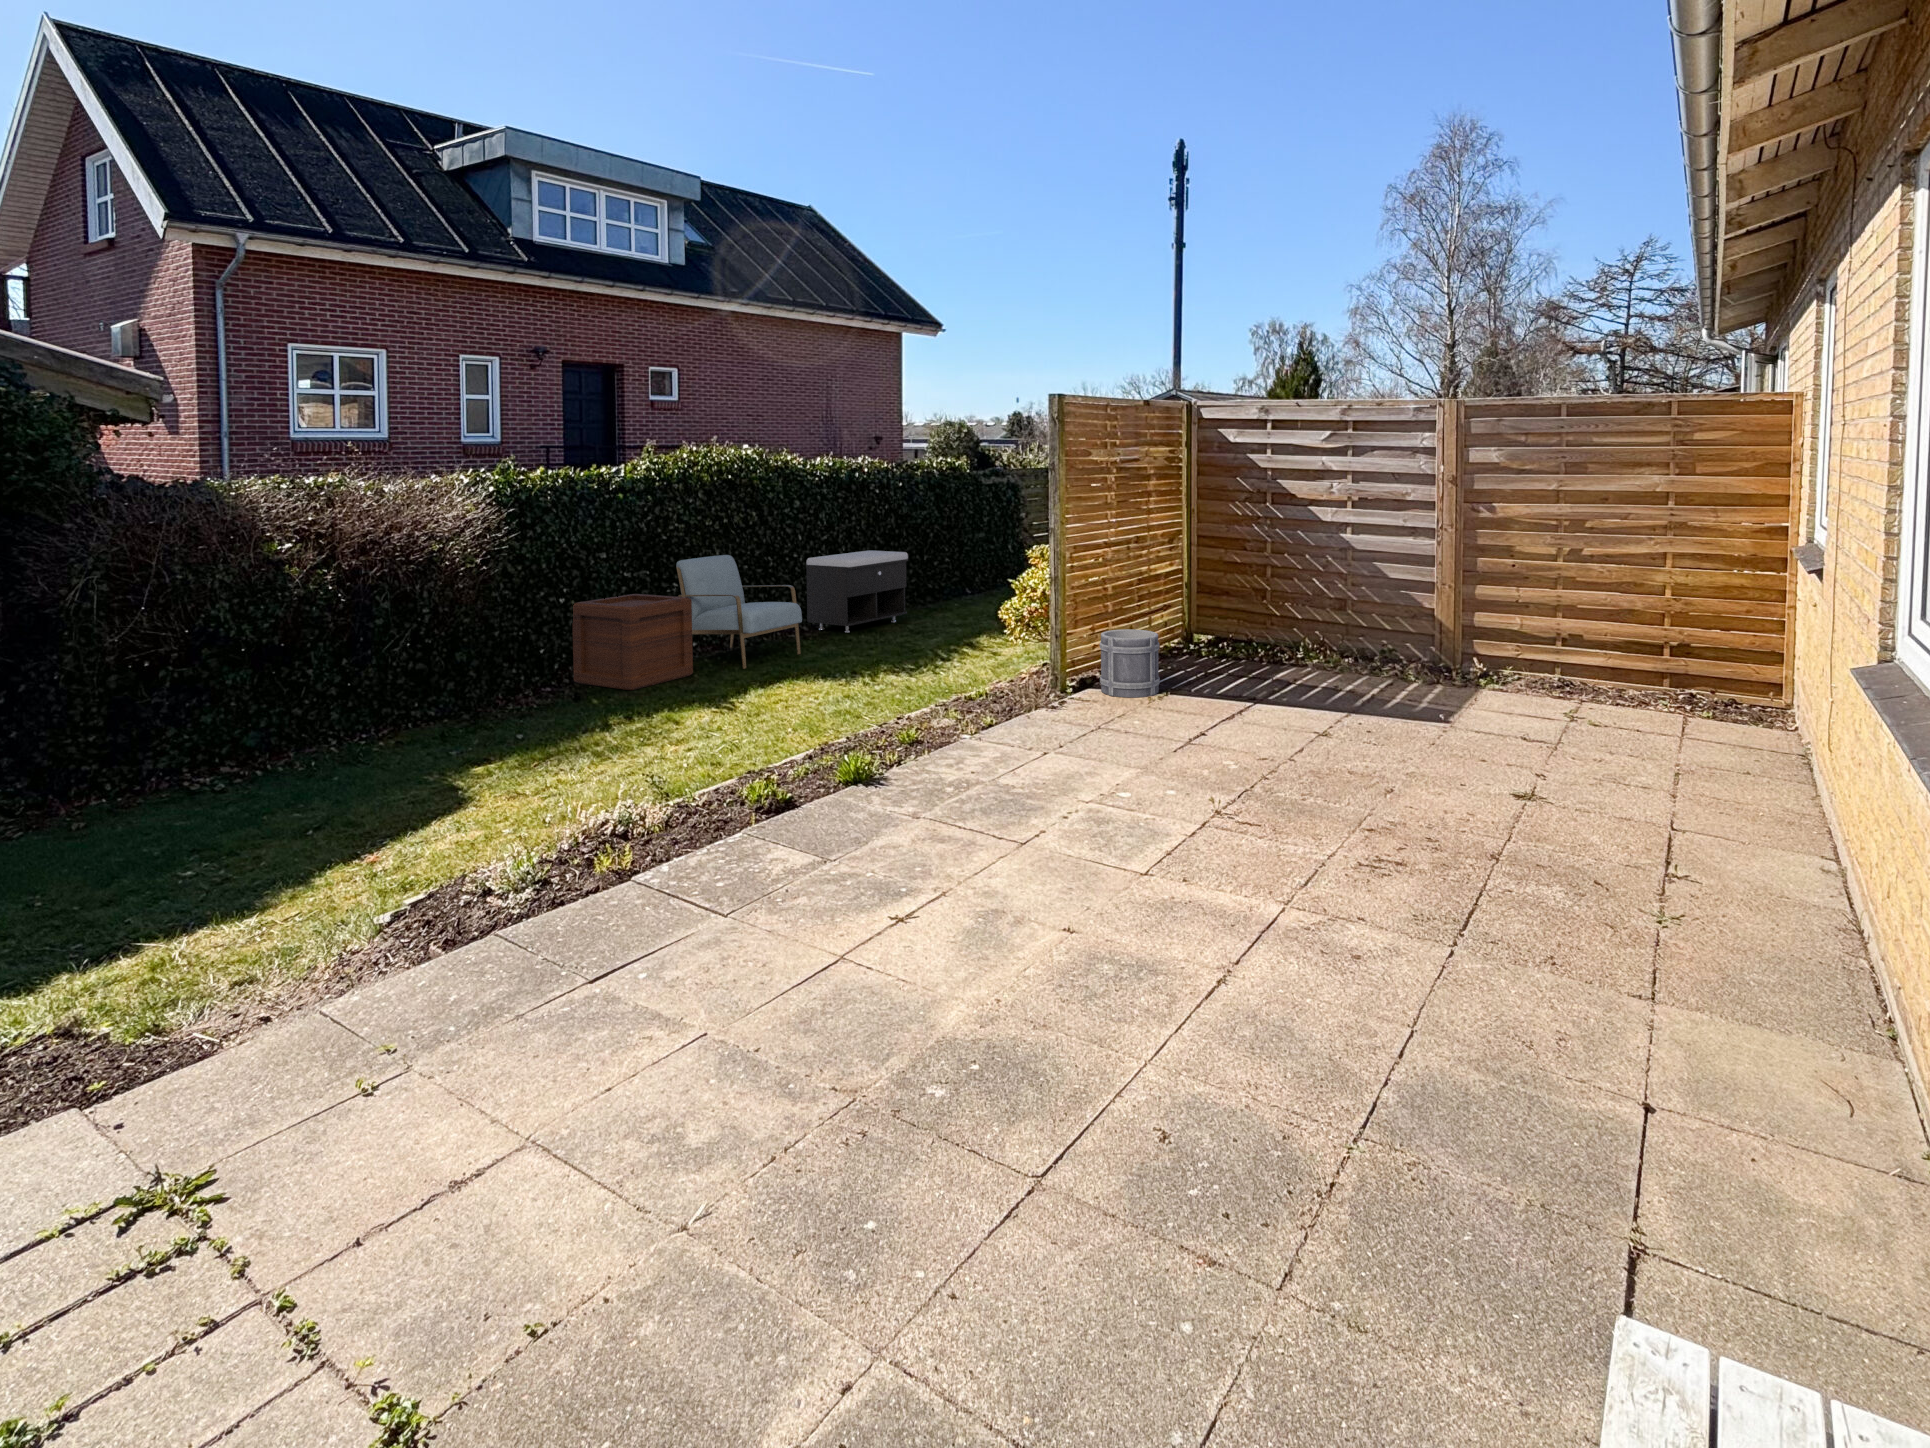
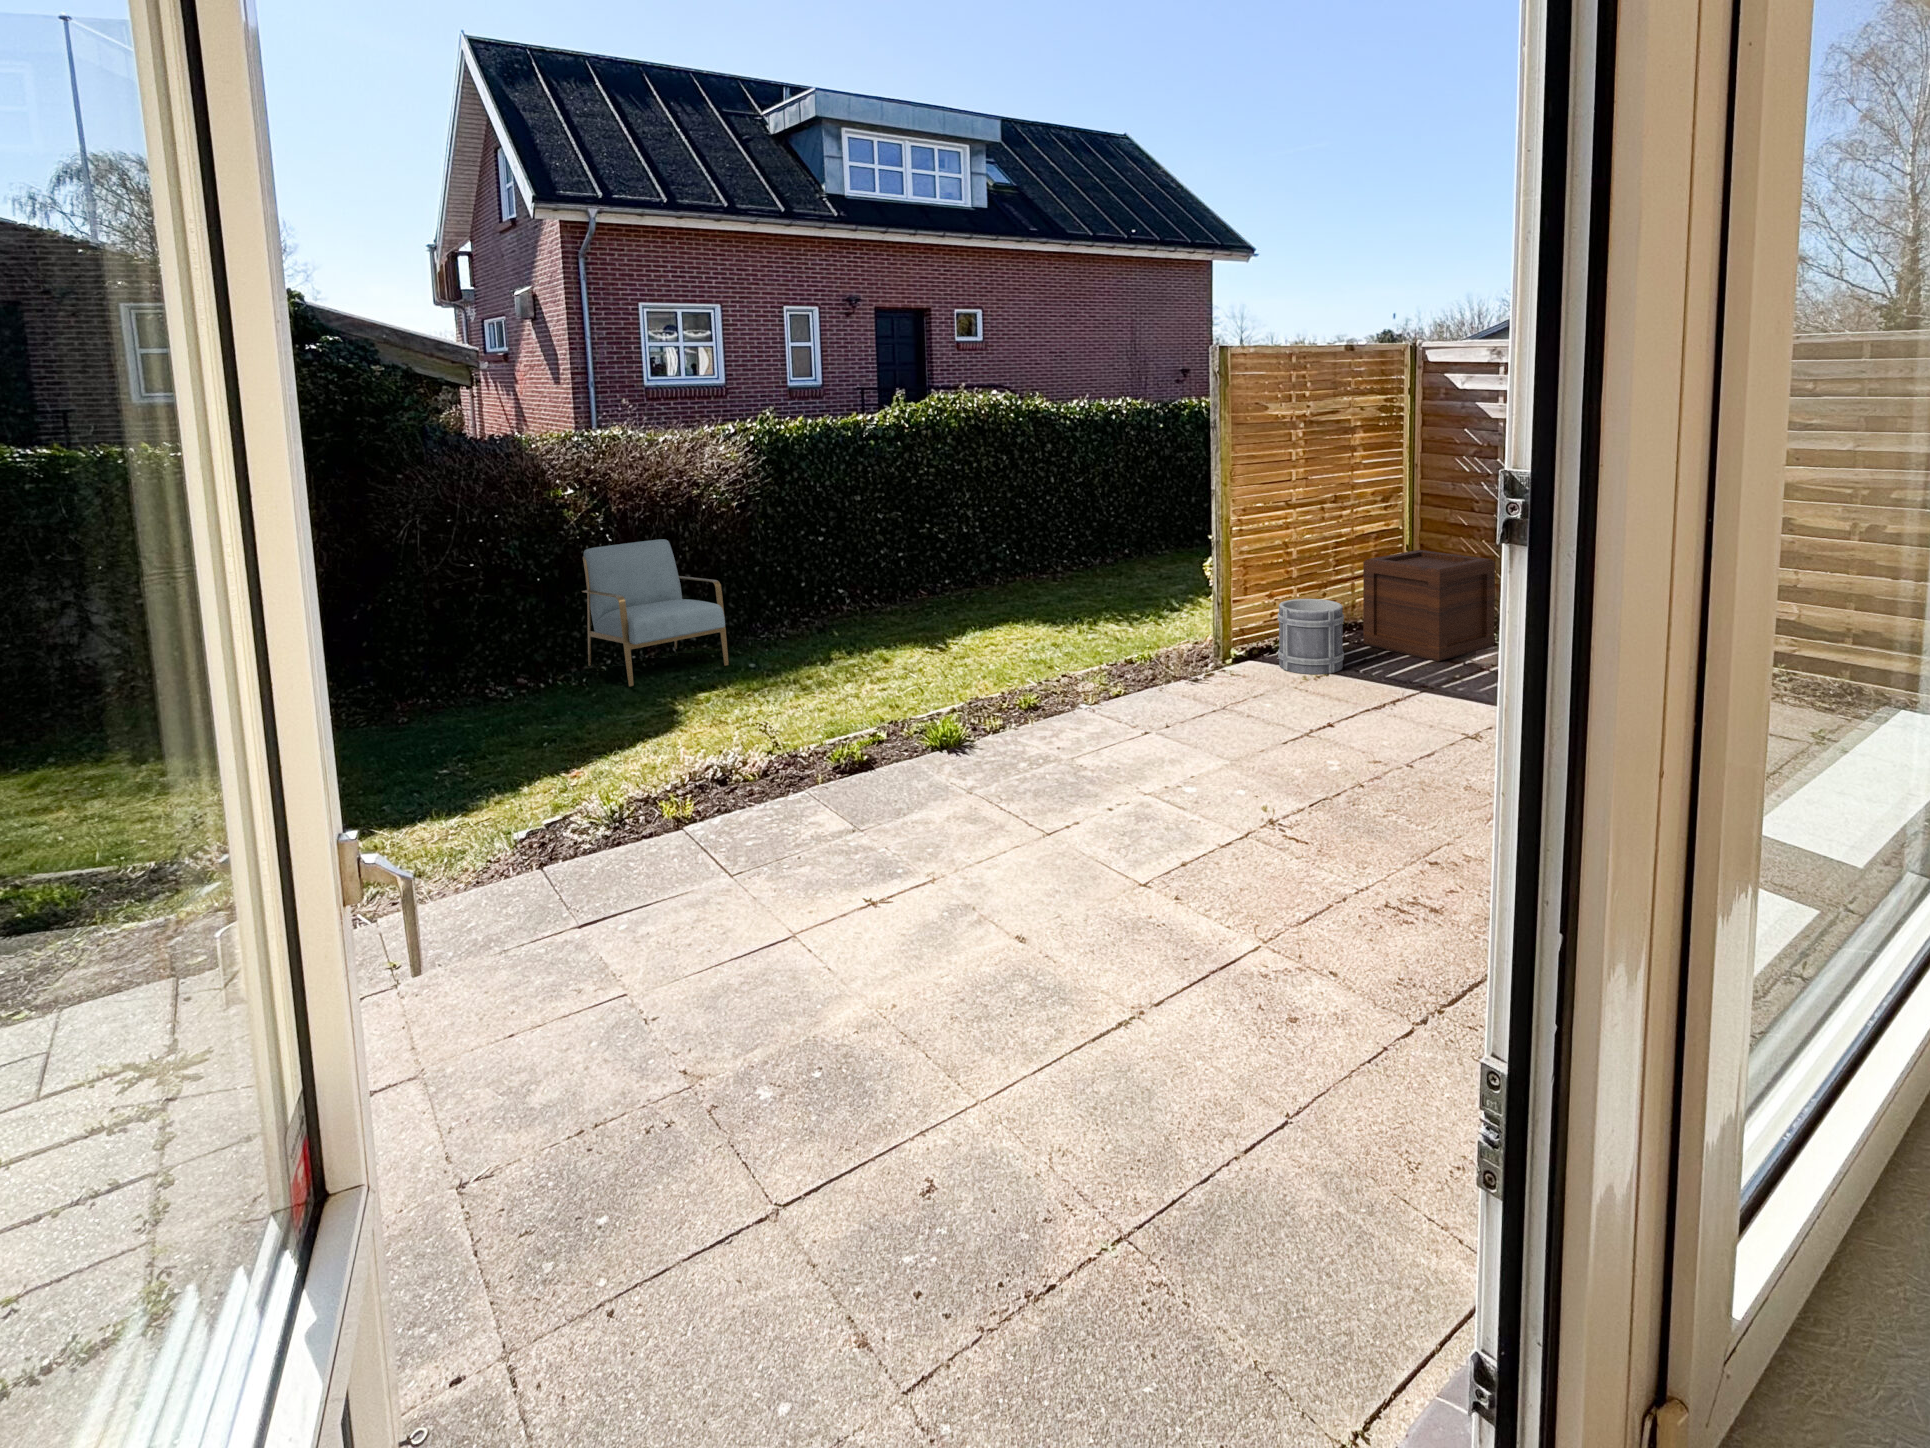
storage bench: present [806,550,908,632] -> none [1042,497,1148,580]
chair: present [676,555,802,669] -> present [582,539,728,687]
wooden crate: present [572,594,693,690] -> present [1363,550,1495,661]

